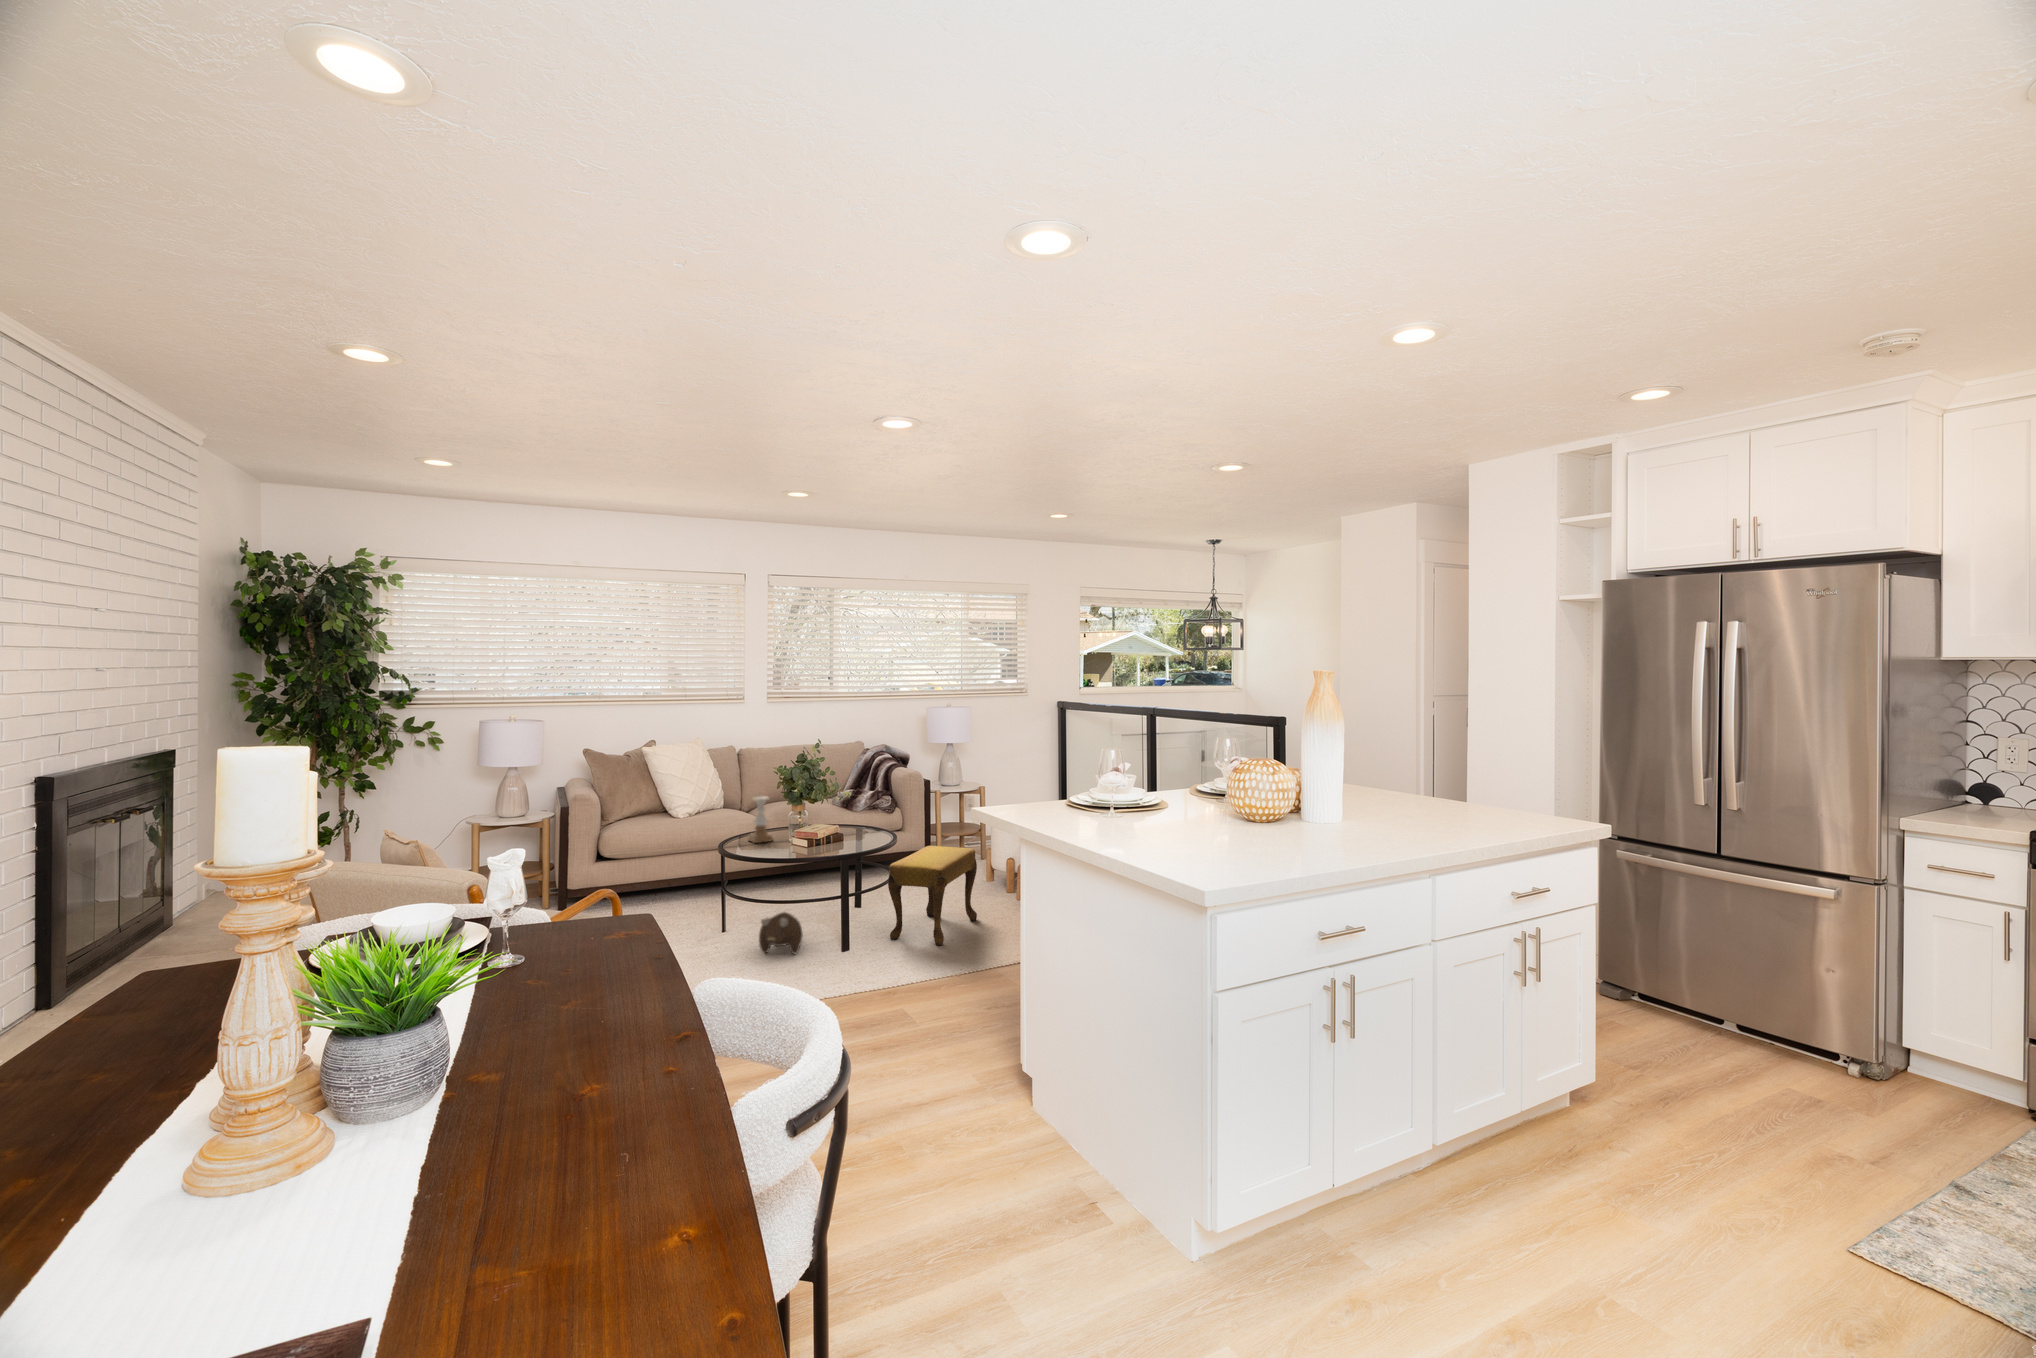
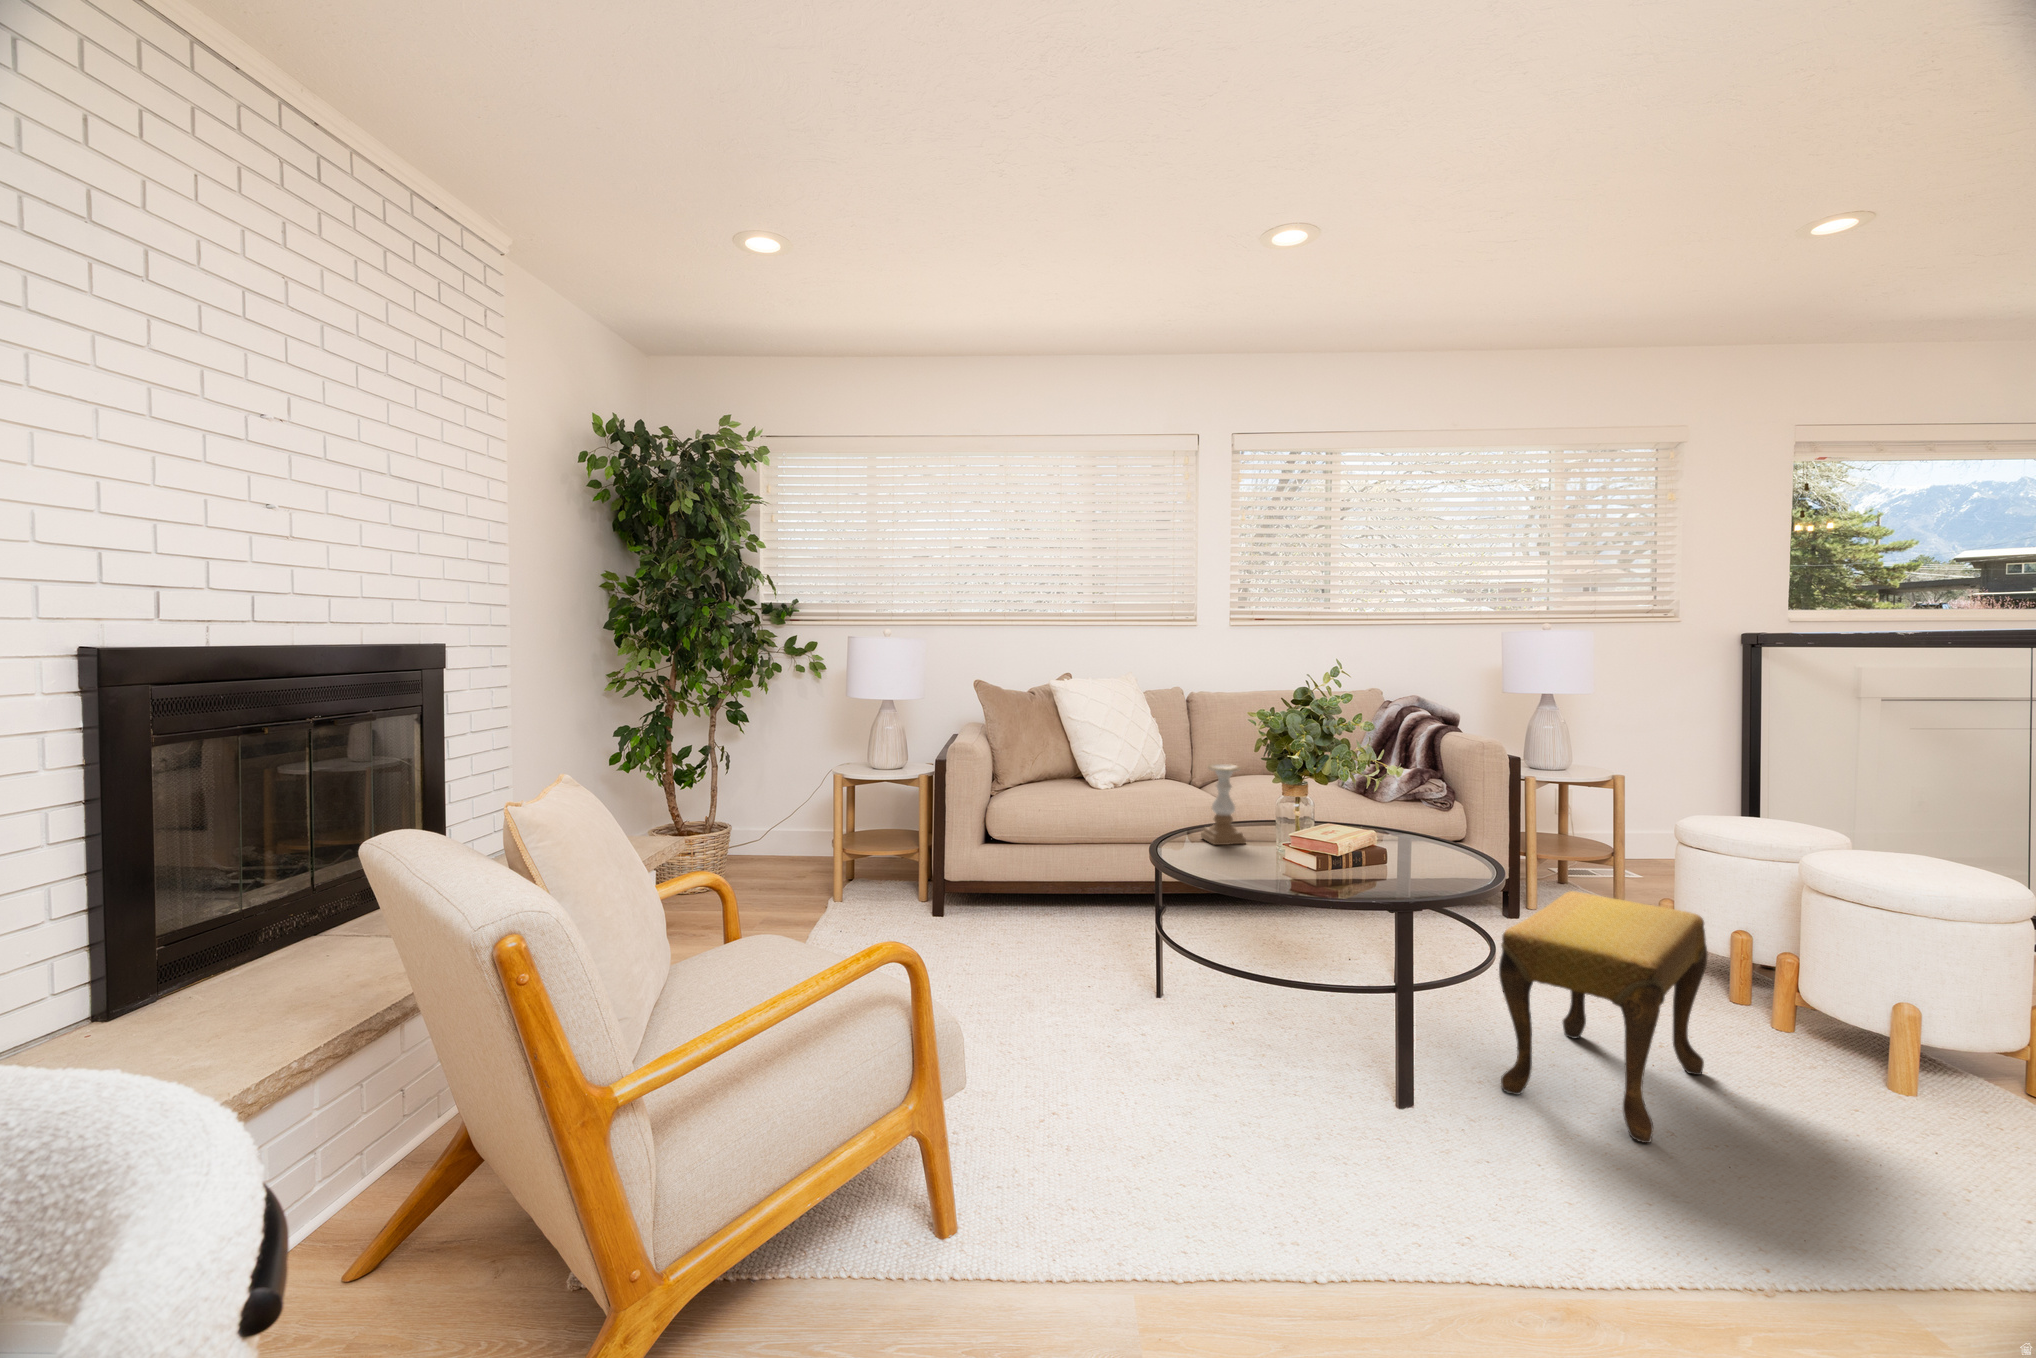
plush toy: present [759,912,803,954] -> none [1222,995,1307,1089]

